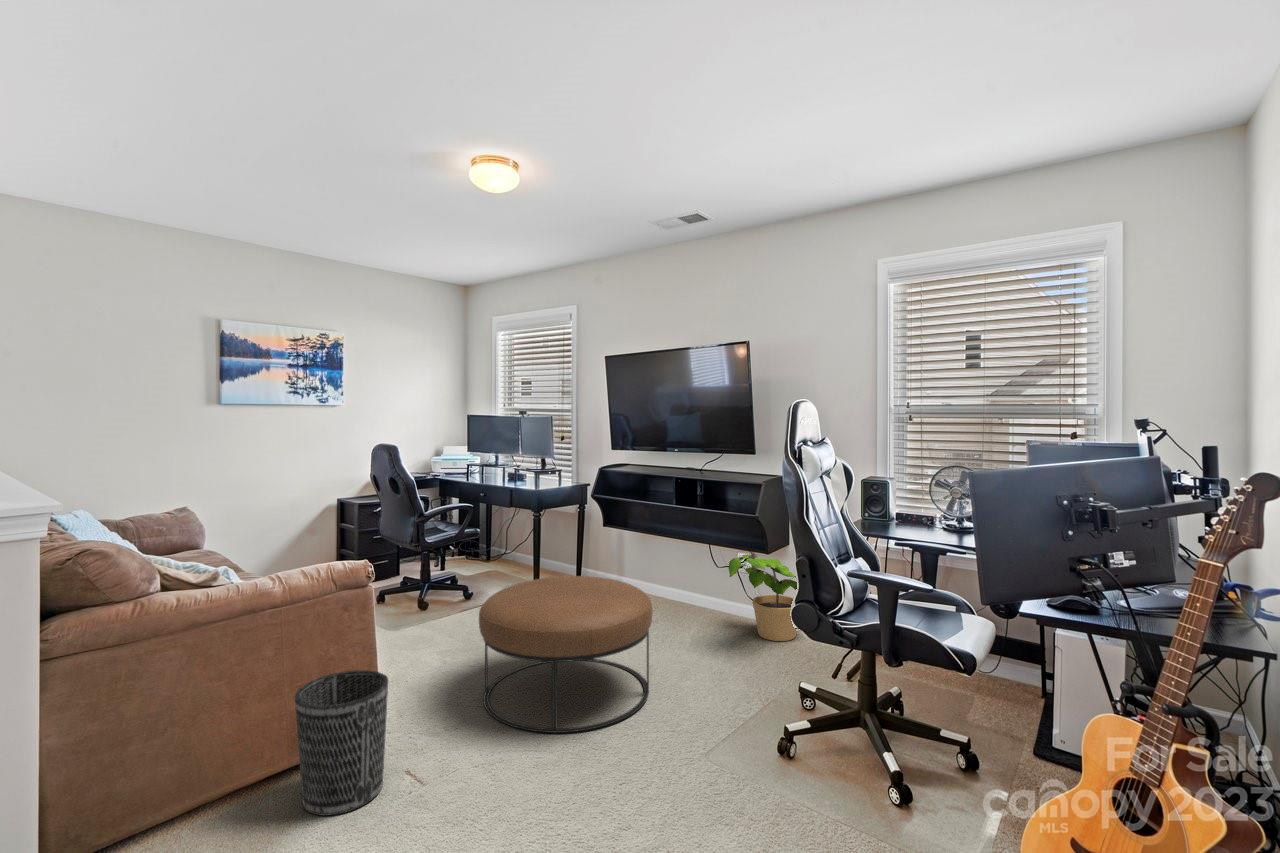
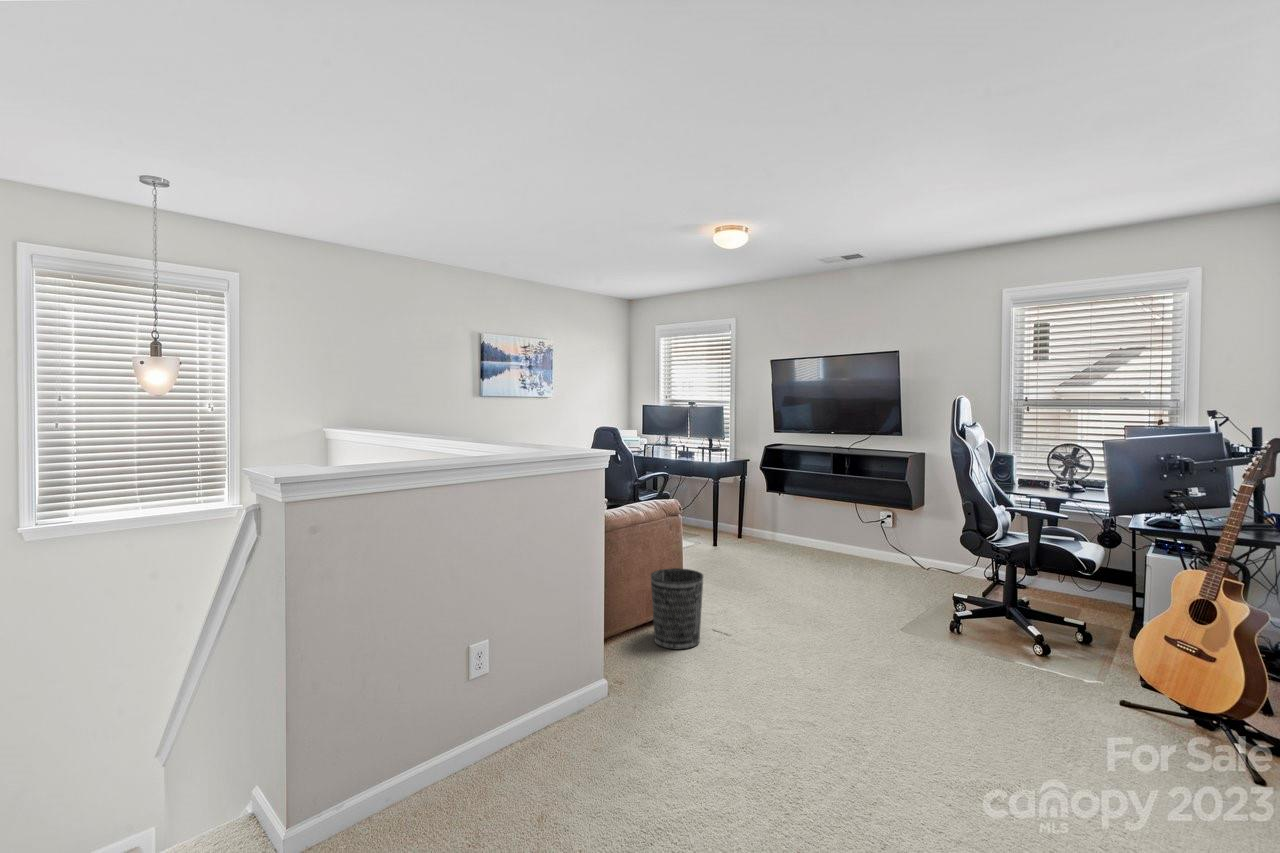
potted plant: present [729,555,797,641] -> none [878,510,942,576]
ottoman: present [479,576,652,733] -> none [721,522,844,619]

